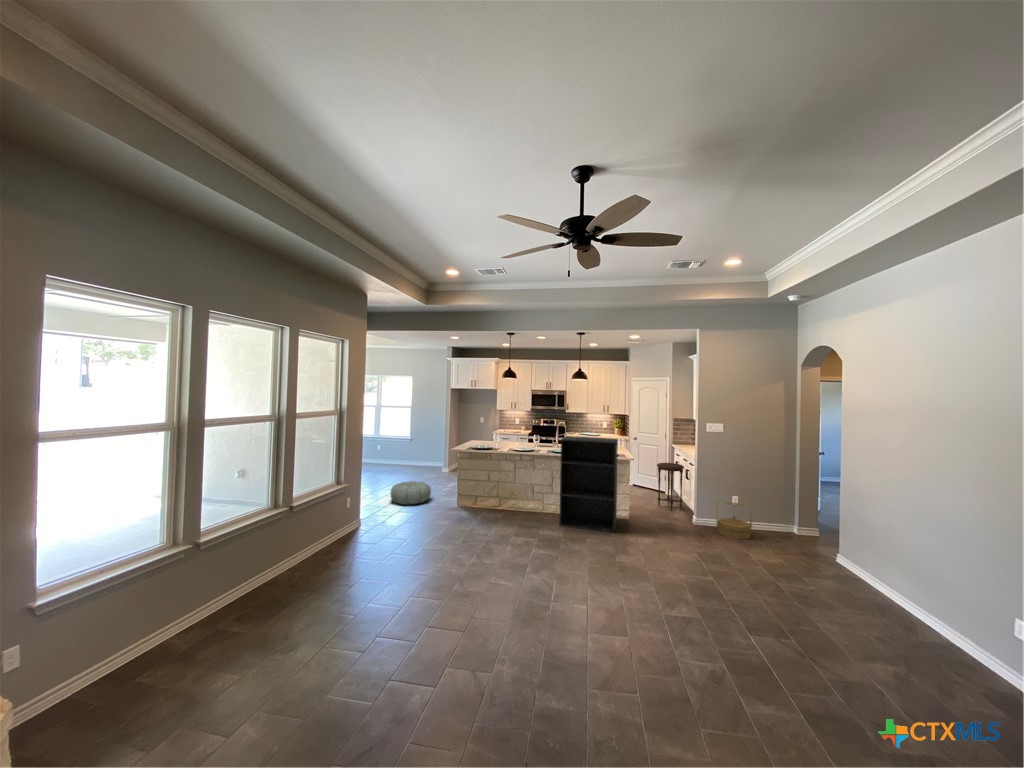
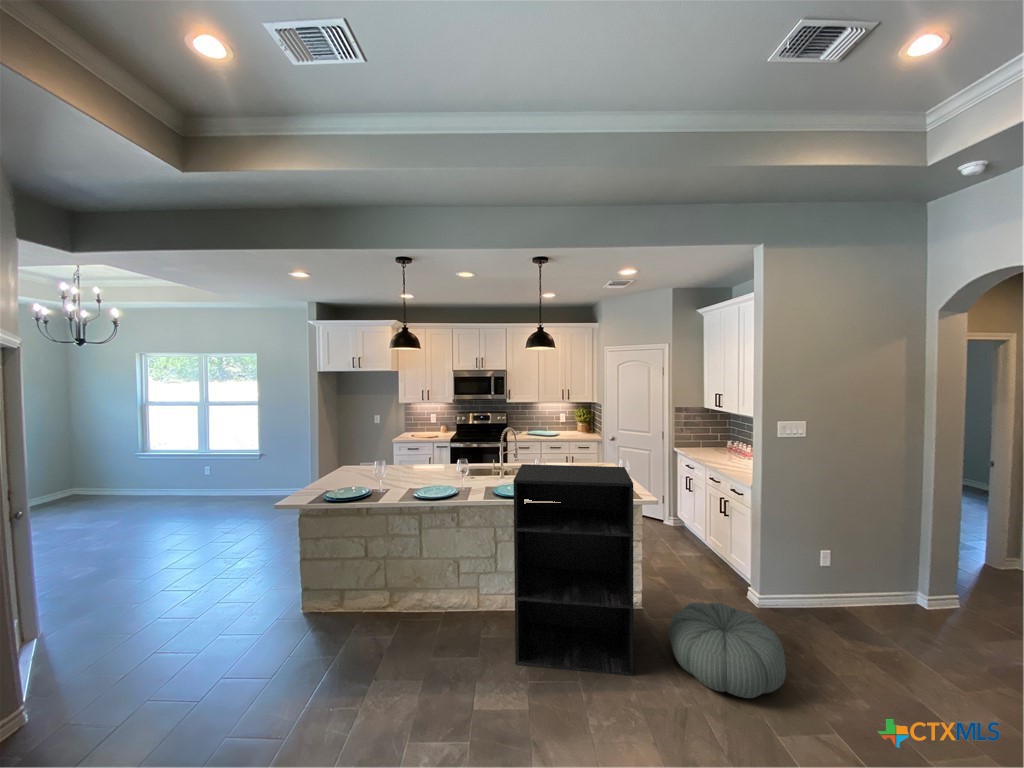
side table: present [657,463,684,511] -> none [668,486,716,572]
pouf: present [391,481,431,505] -> present [669,603,786,698]
woven basket: present [716,501,752,539] -> none [808,574,881,654]

